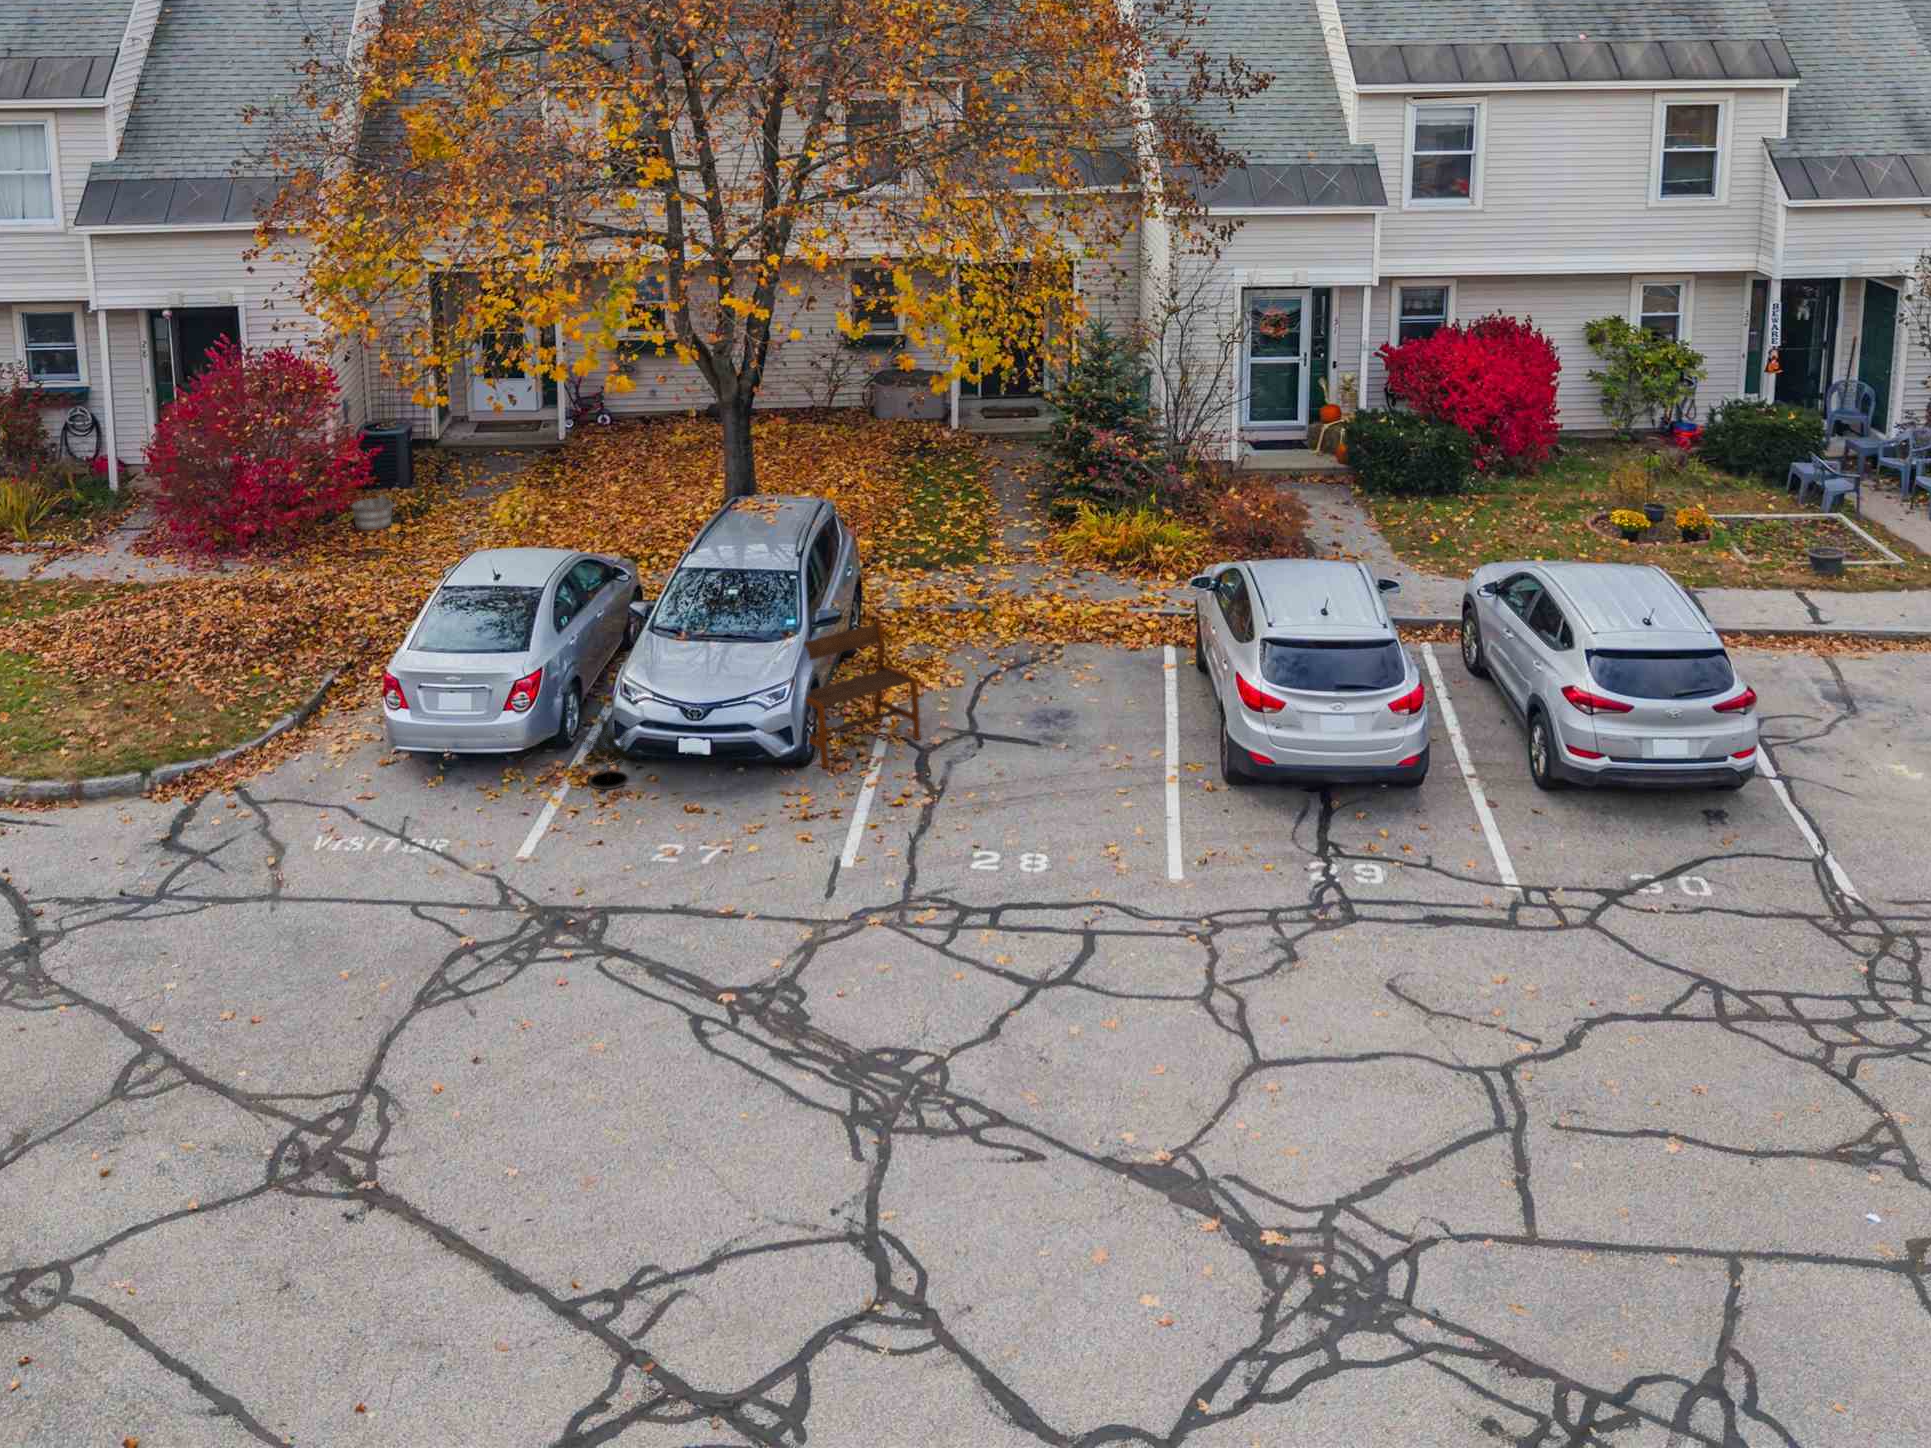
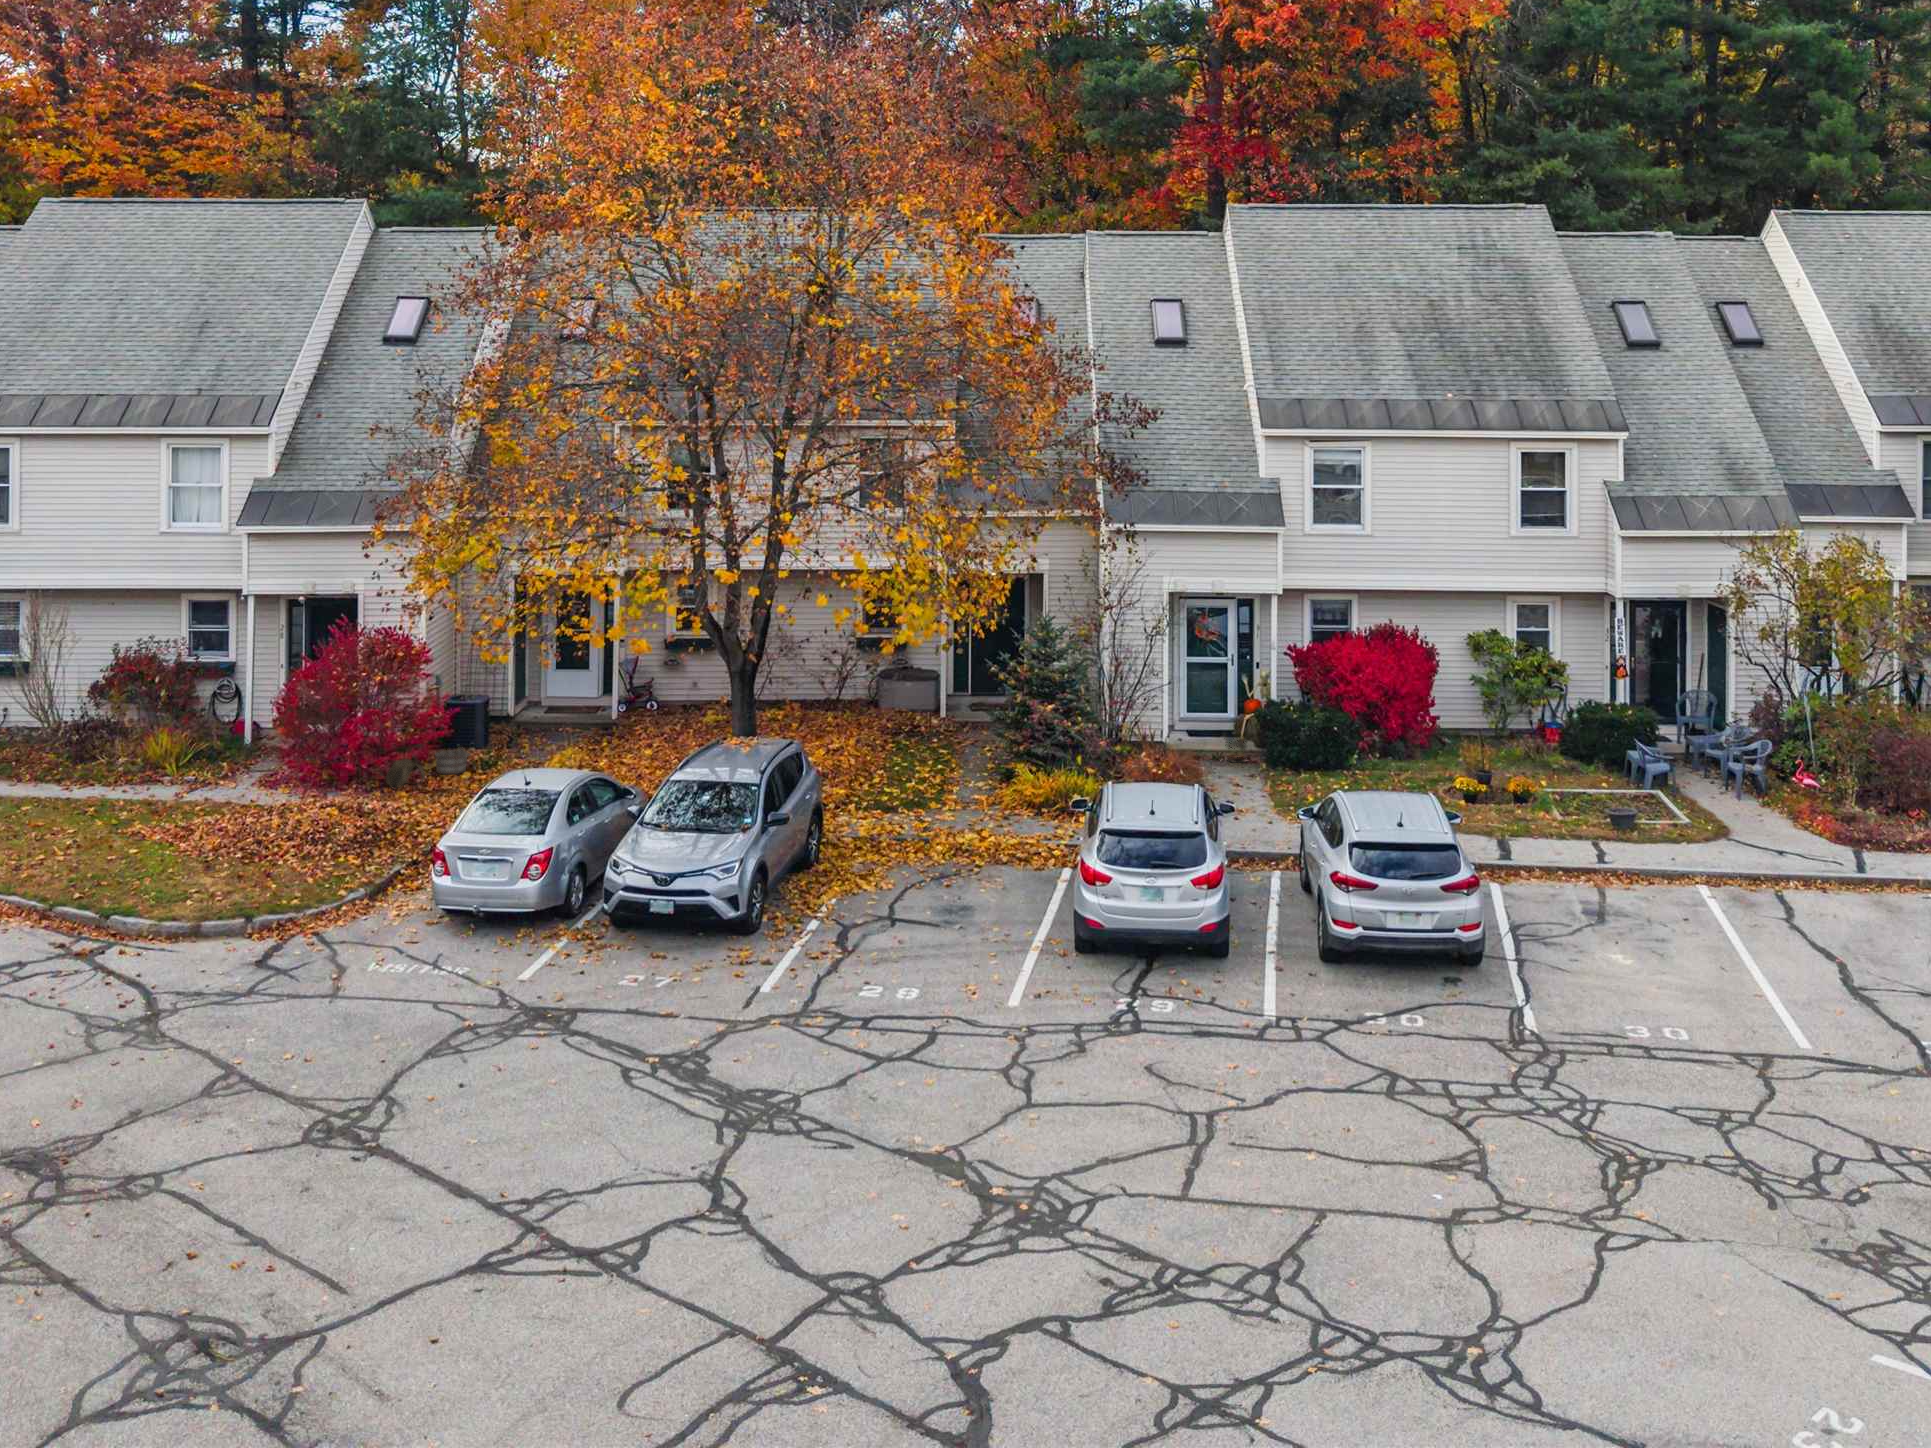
backpack: none [294,517,344,556] -> present [386,759,425,789]
bench: present [791,622,921,768] -> none [743,821,847,931]
potted tree: present [581,715,629,790] -> present [1224,724,1248,763]

